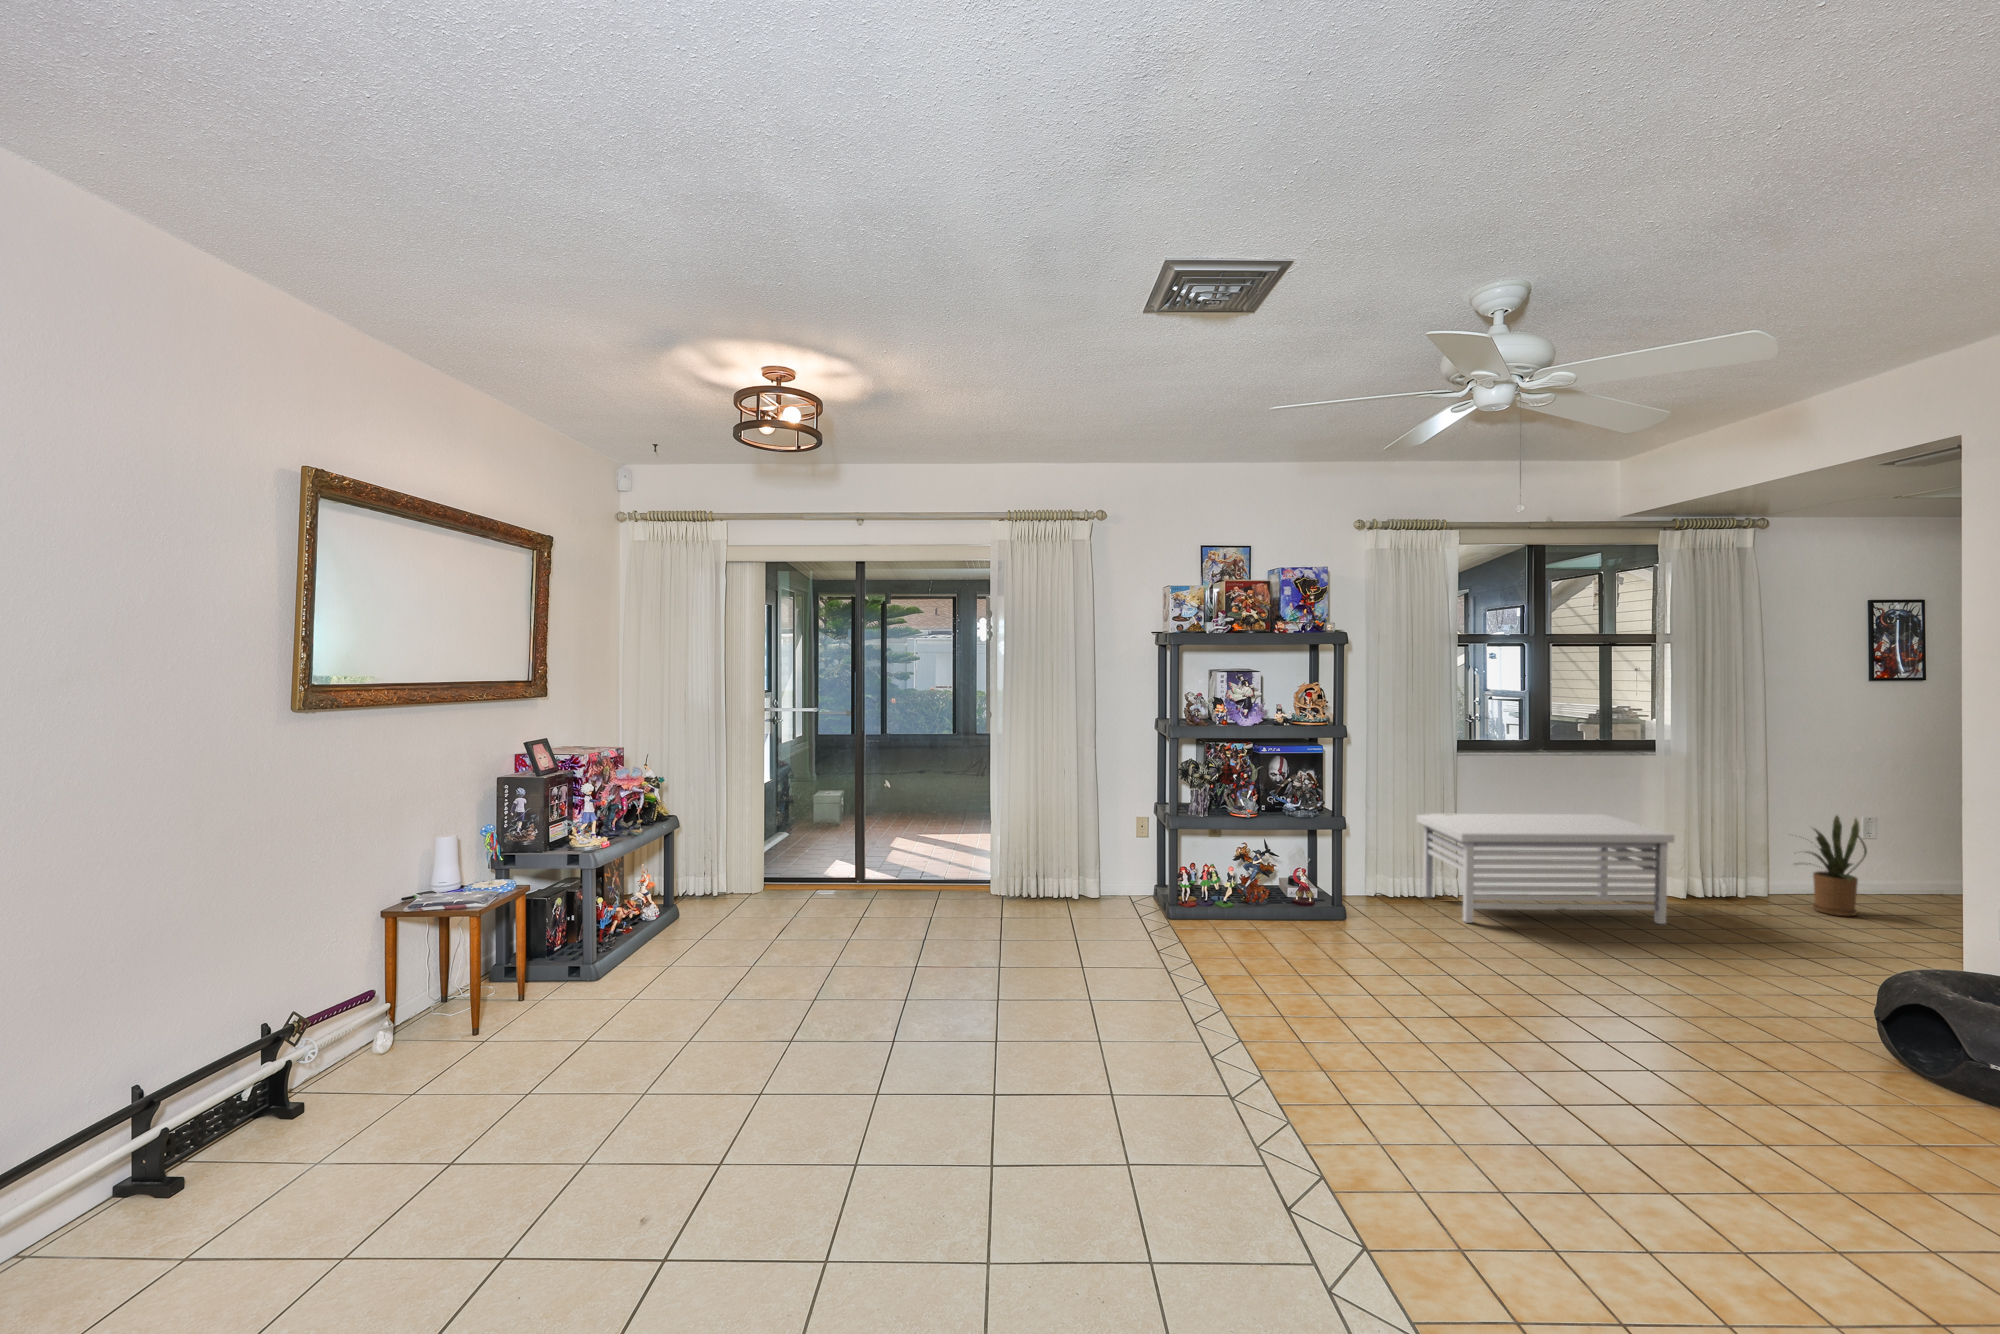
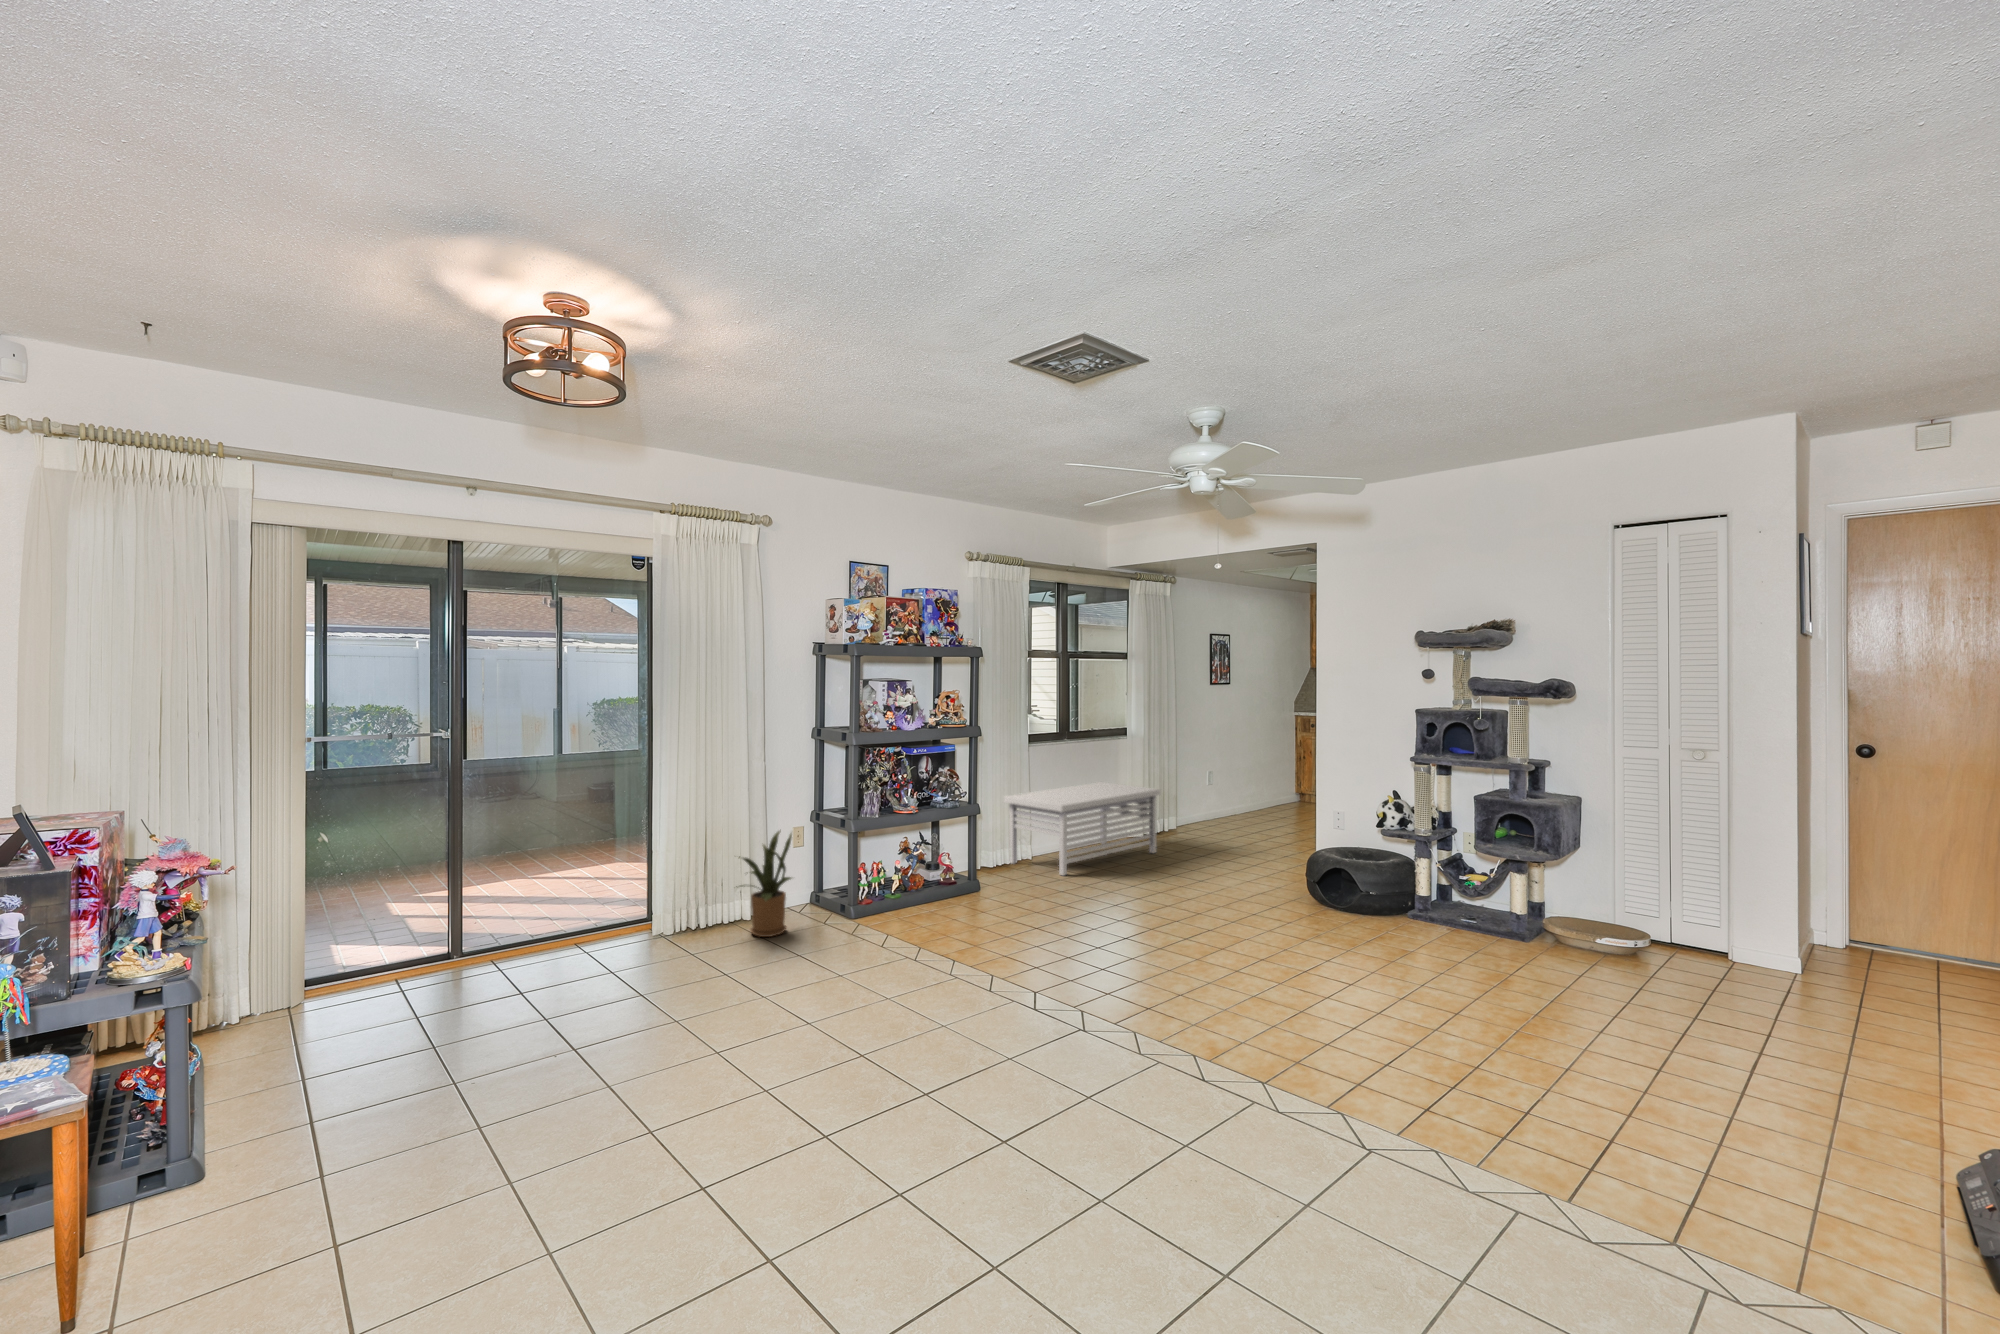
house plant: present [1809,816,1867,916] -> present [739,831,792,937]

